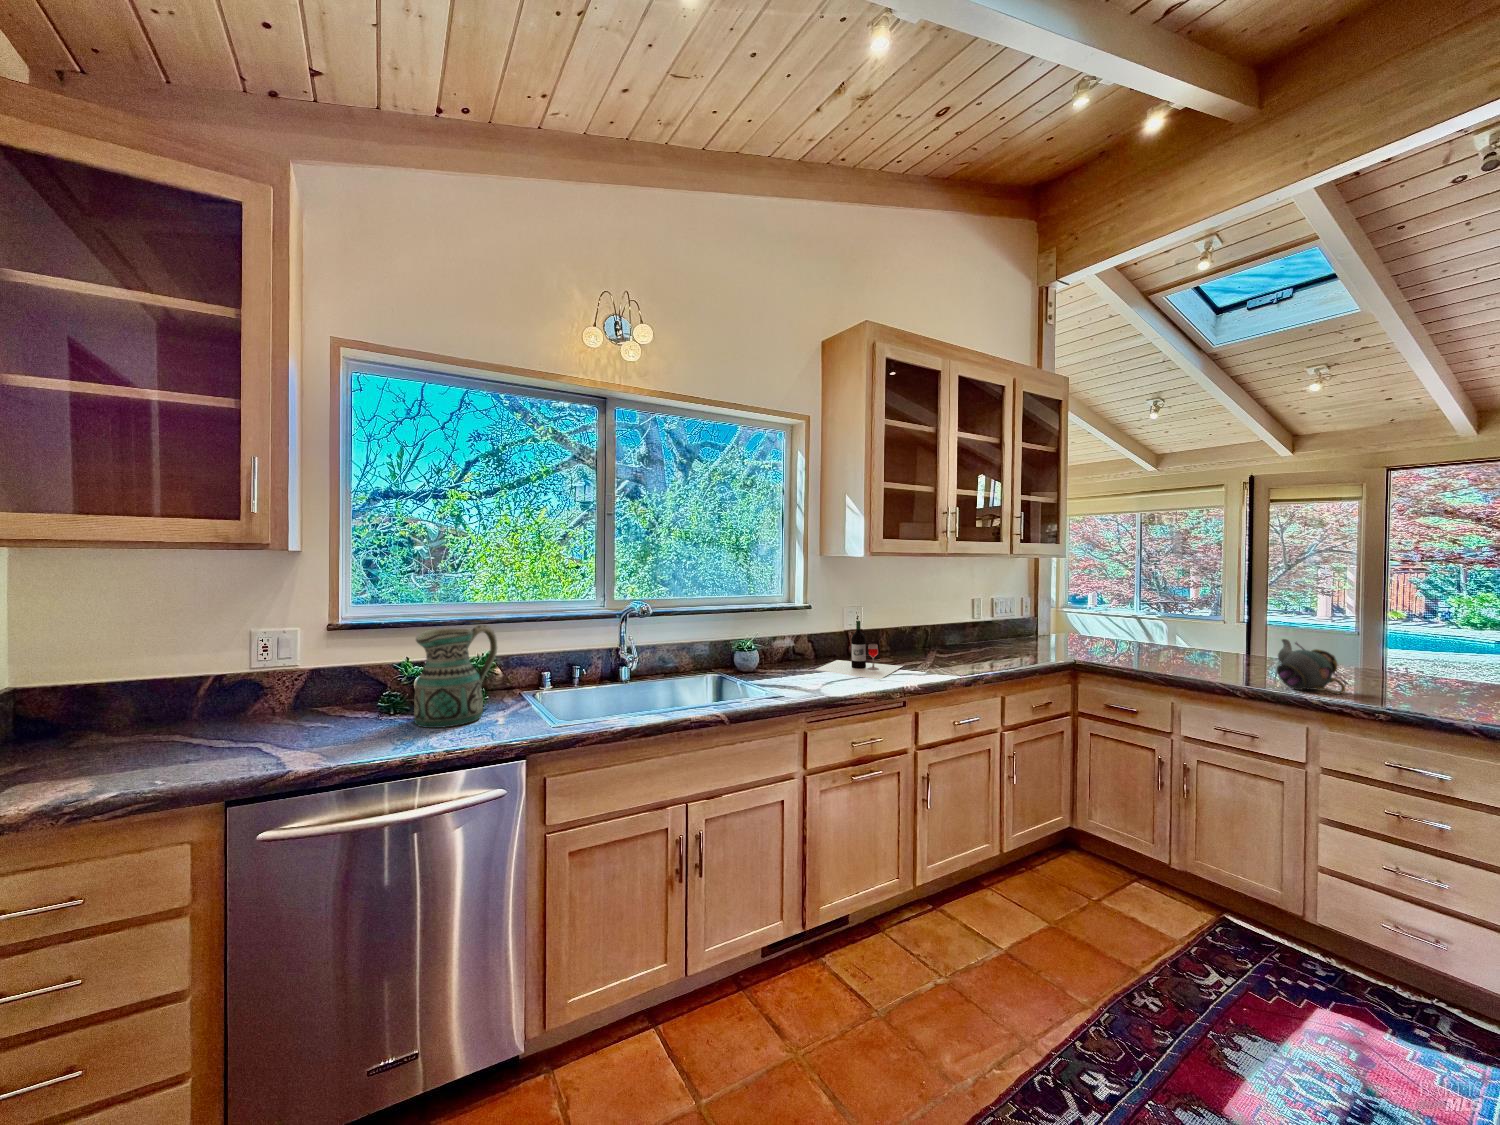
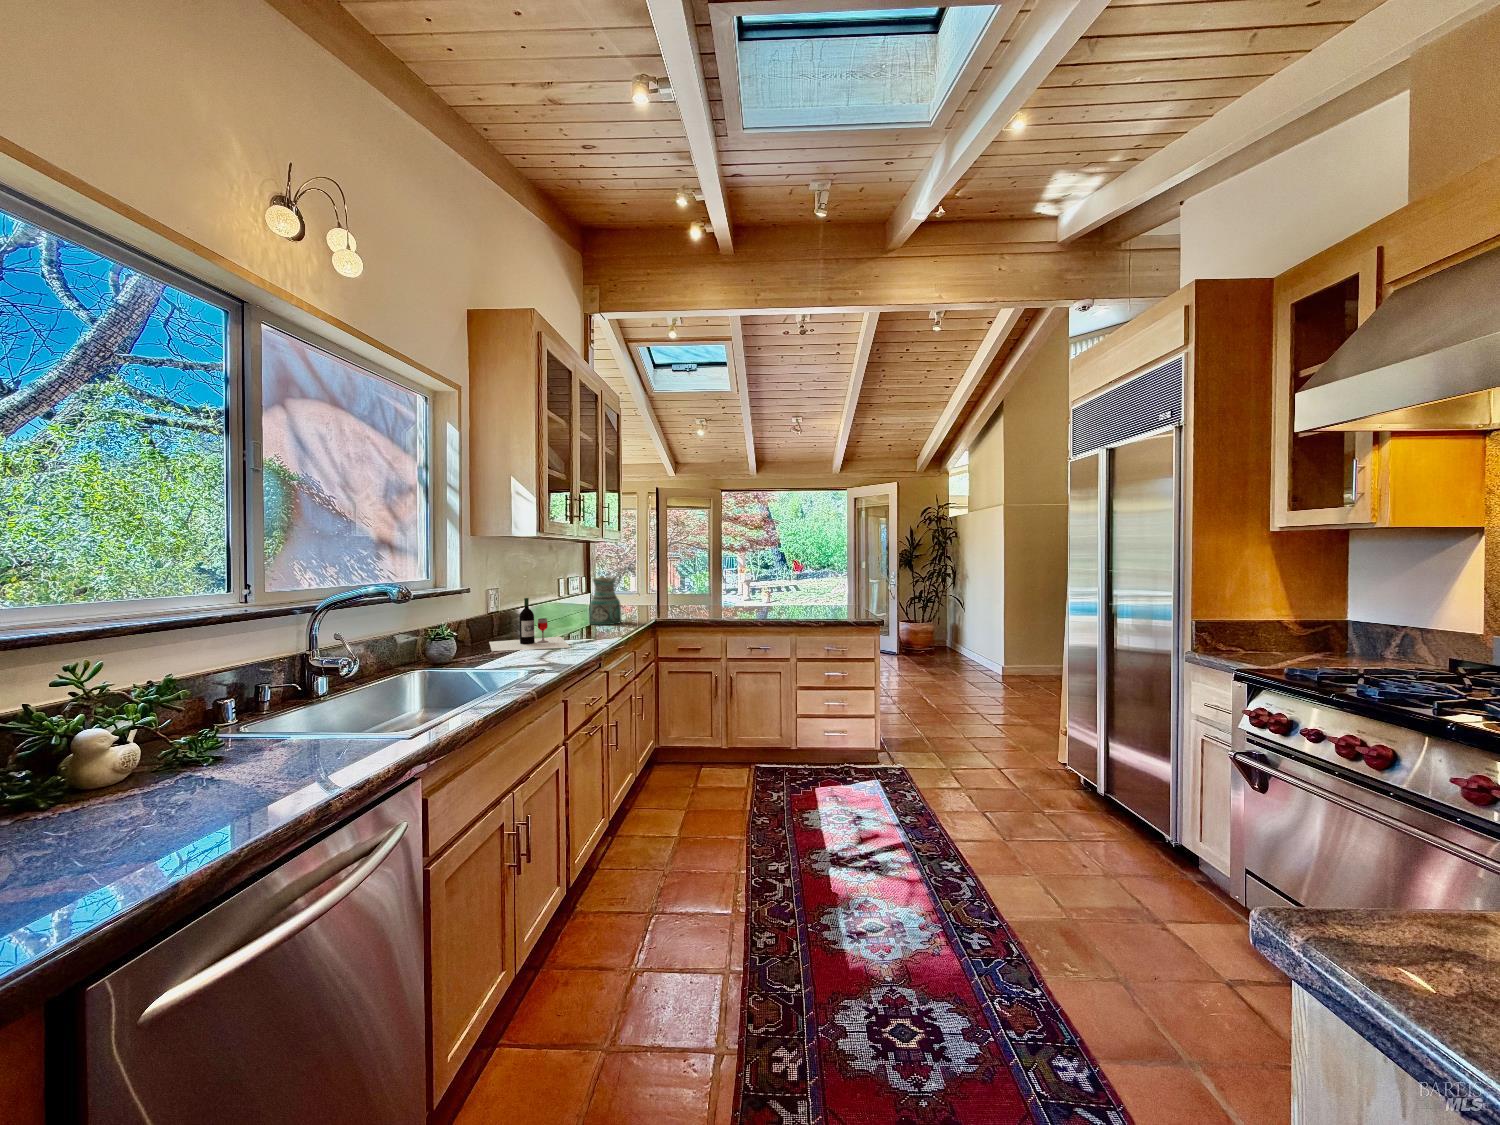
ceramic pitcher: present [414,625,497,728] -> present [589,576,621,625]
teapot: present [1277,639,1348,694] -> none [770,587,801,615]

